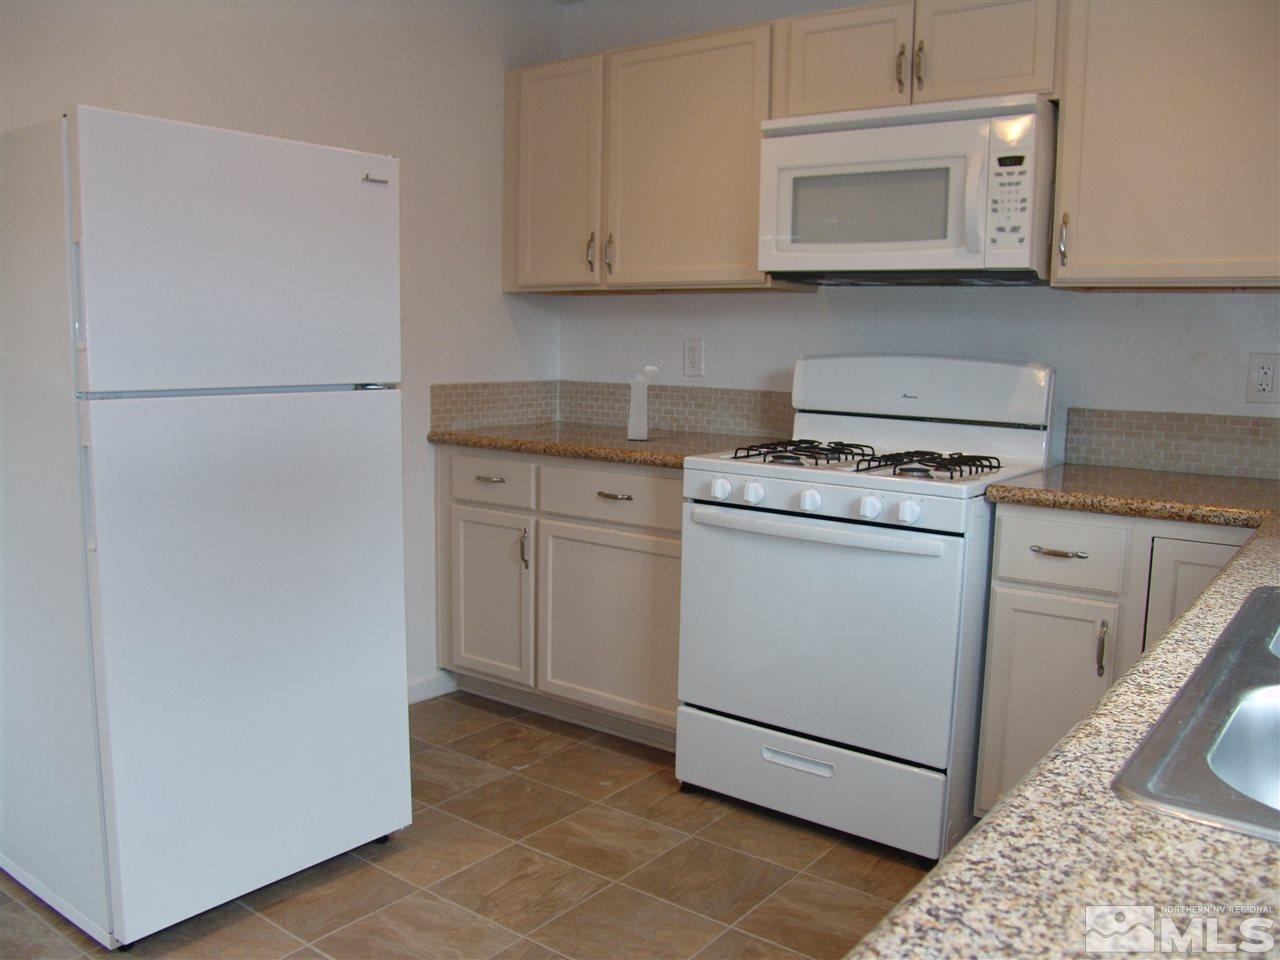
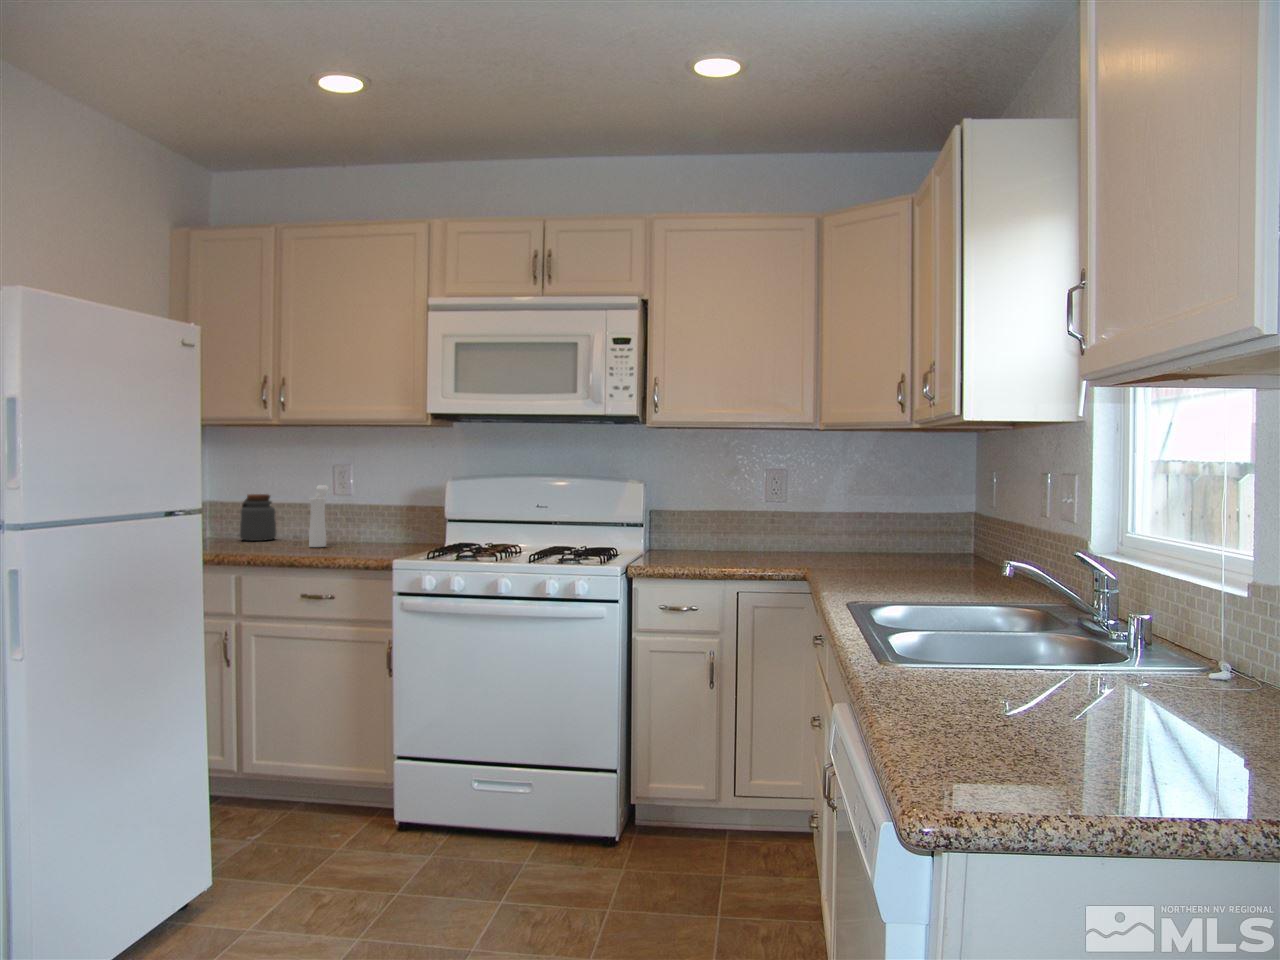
jar: none [573,376,612,430] -> present [240,494,276,541]

